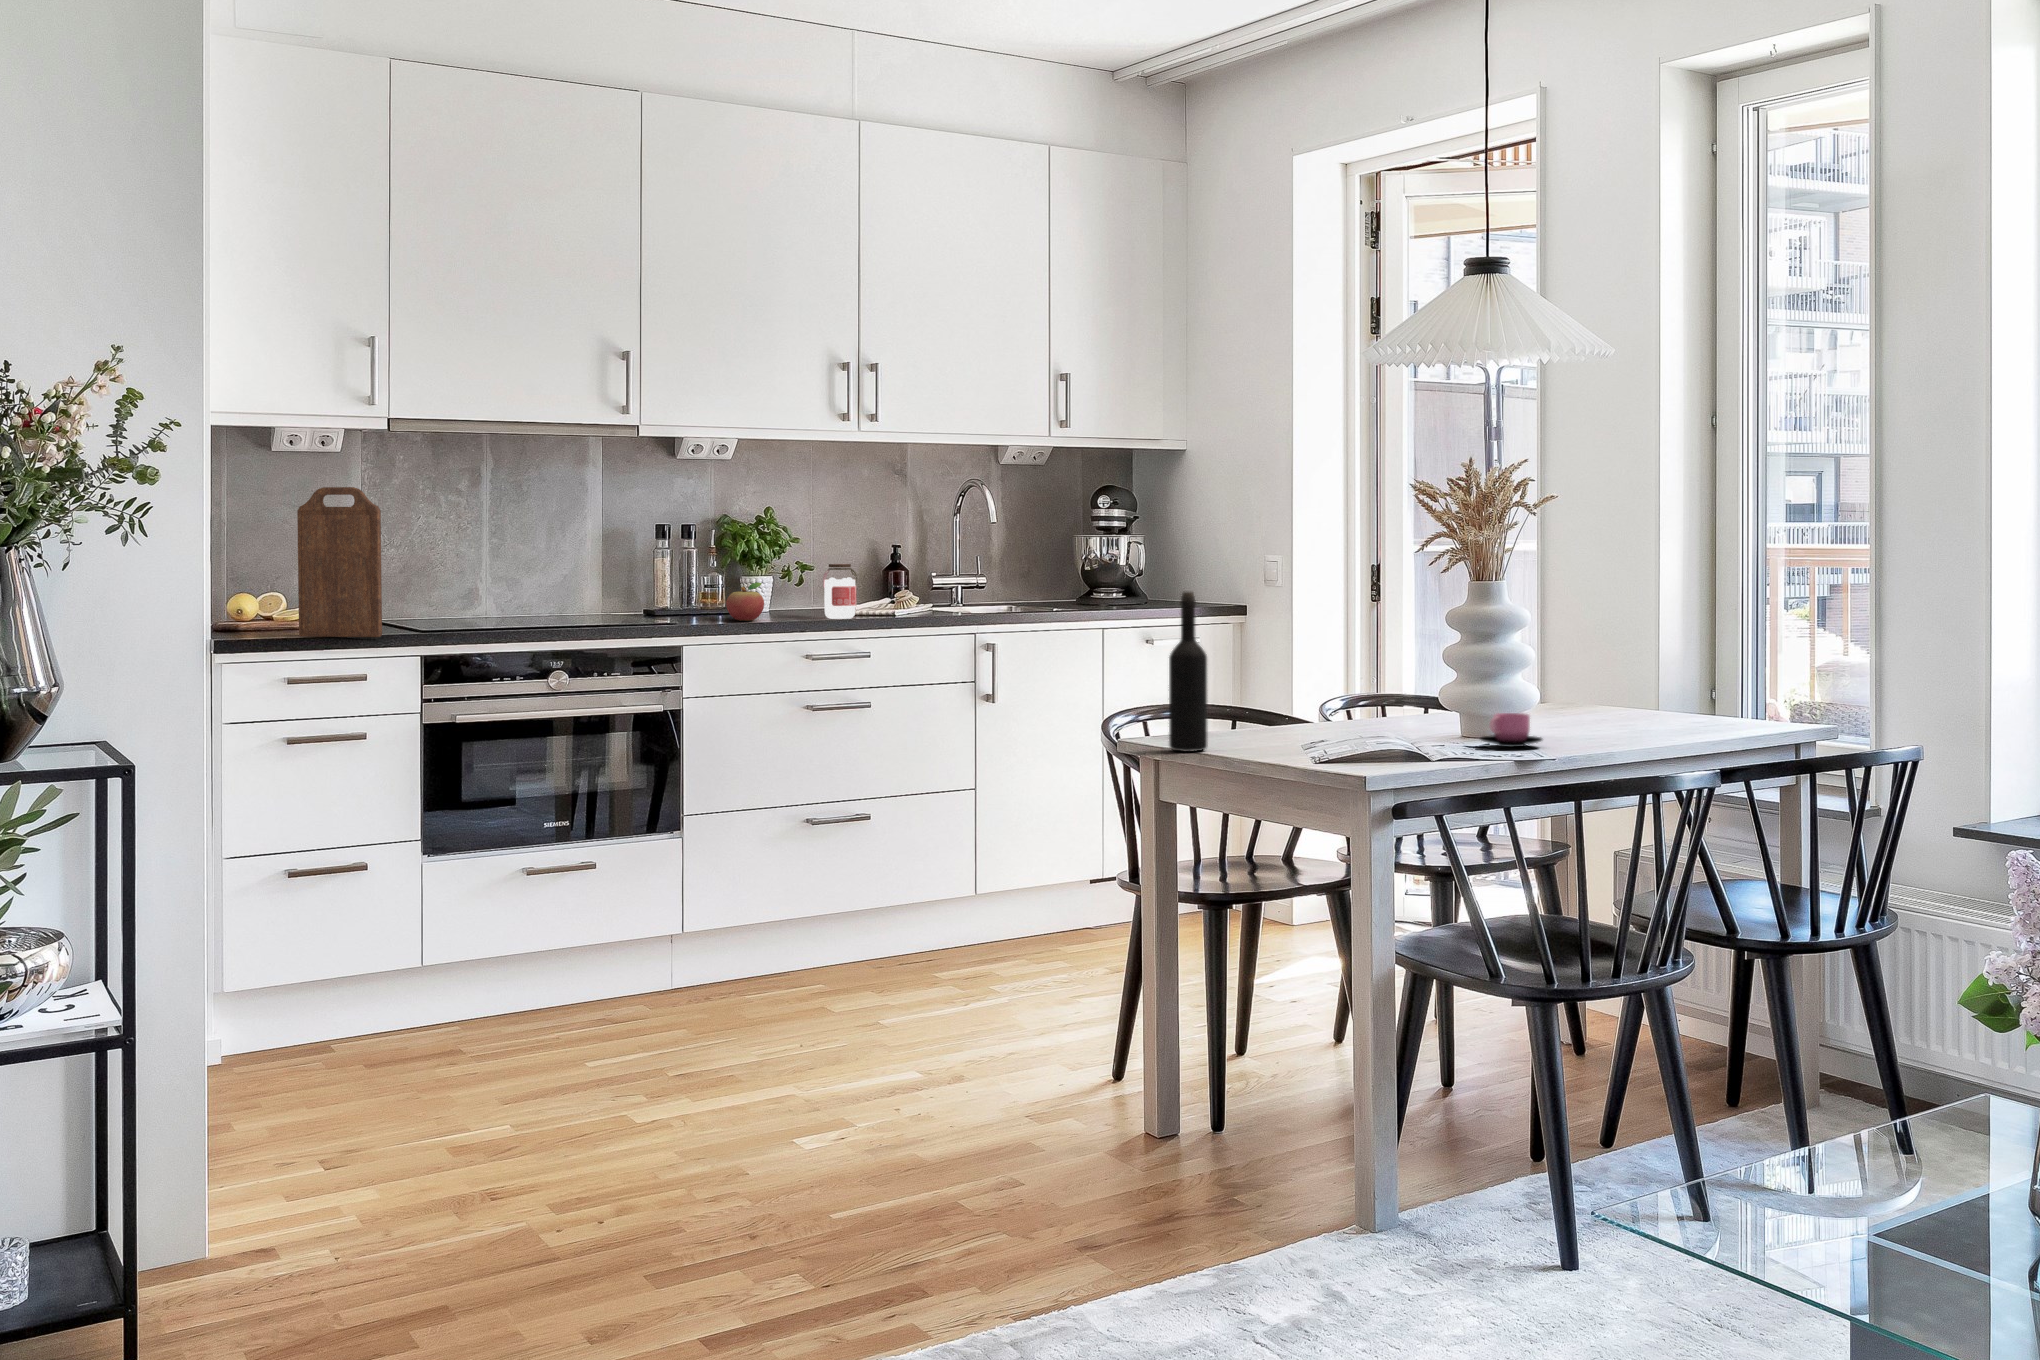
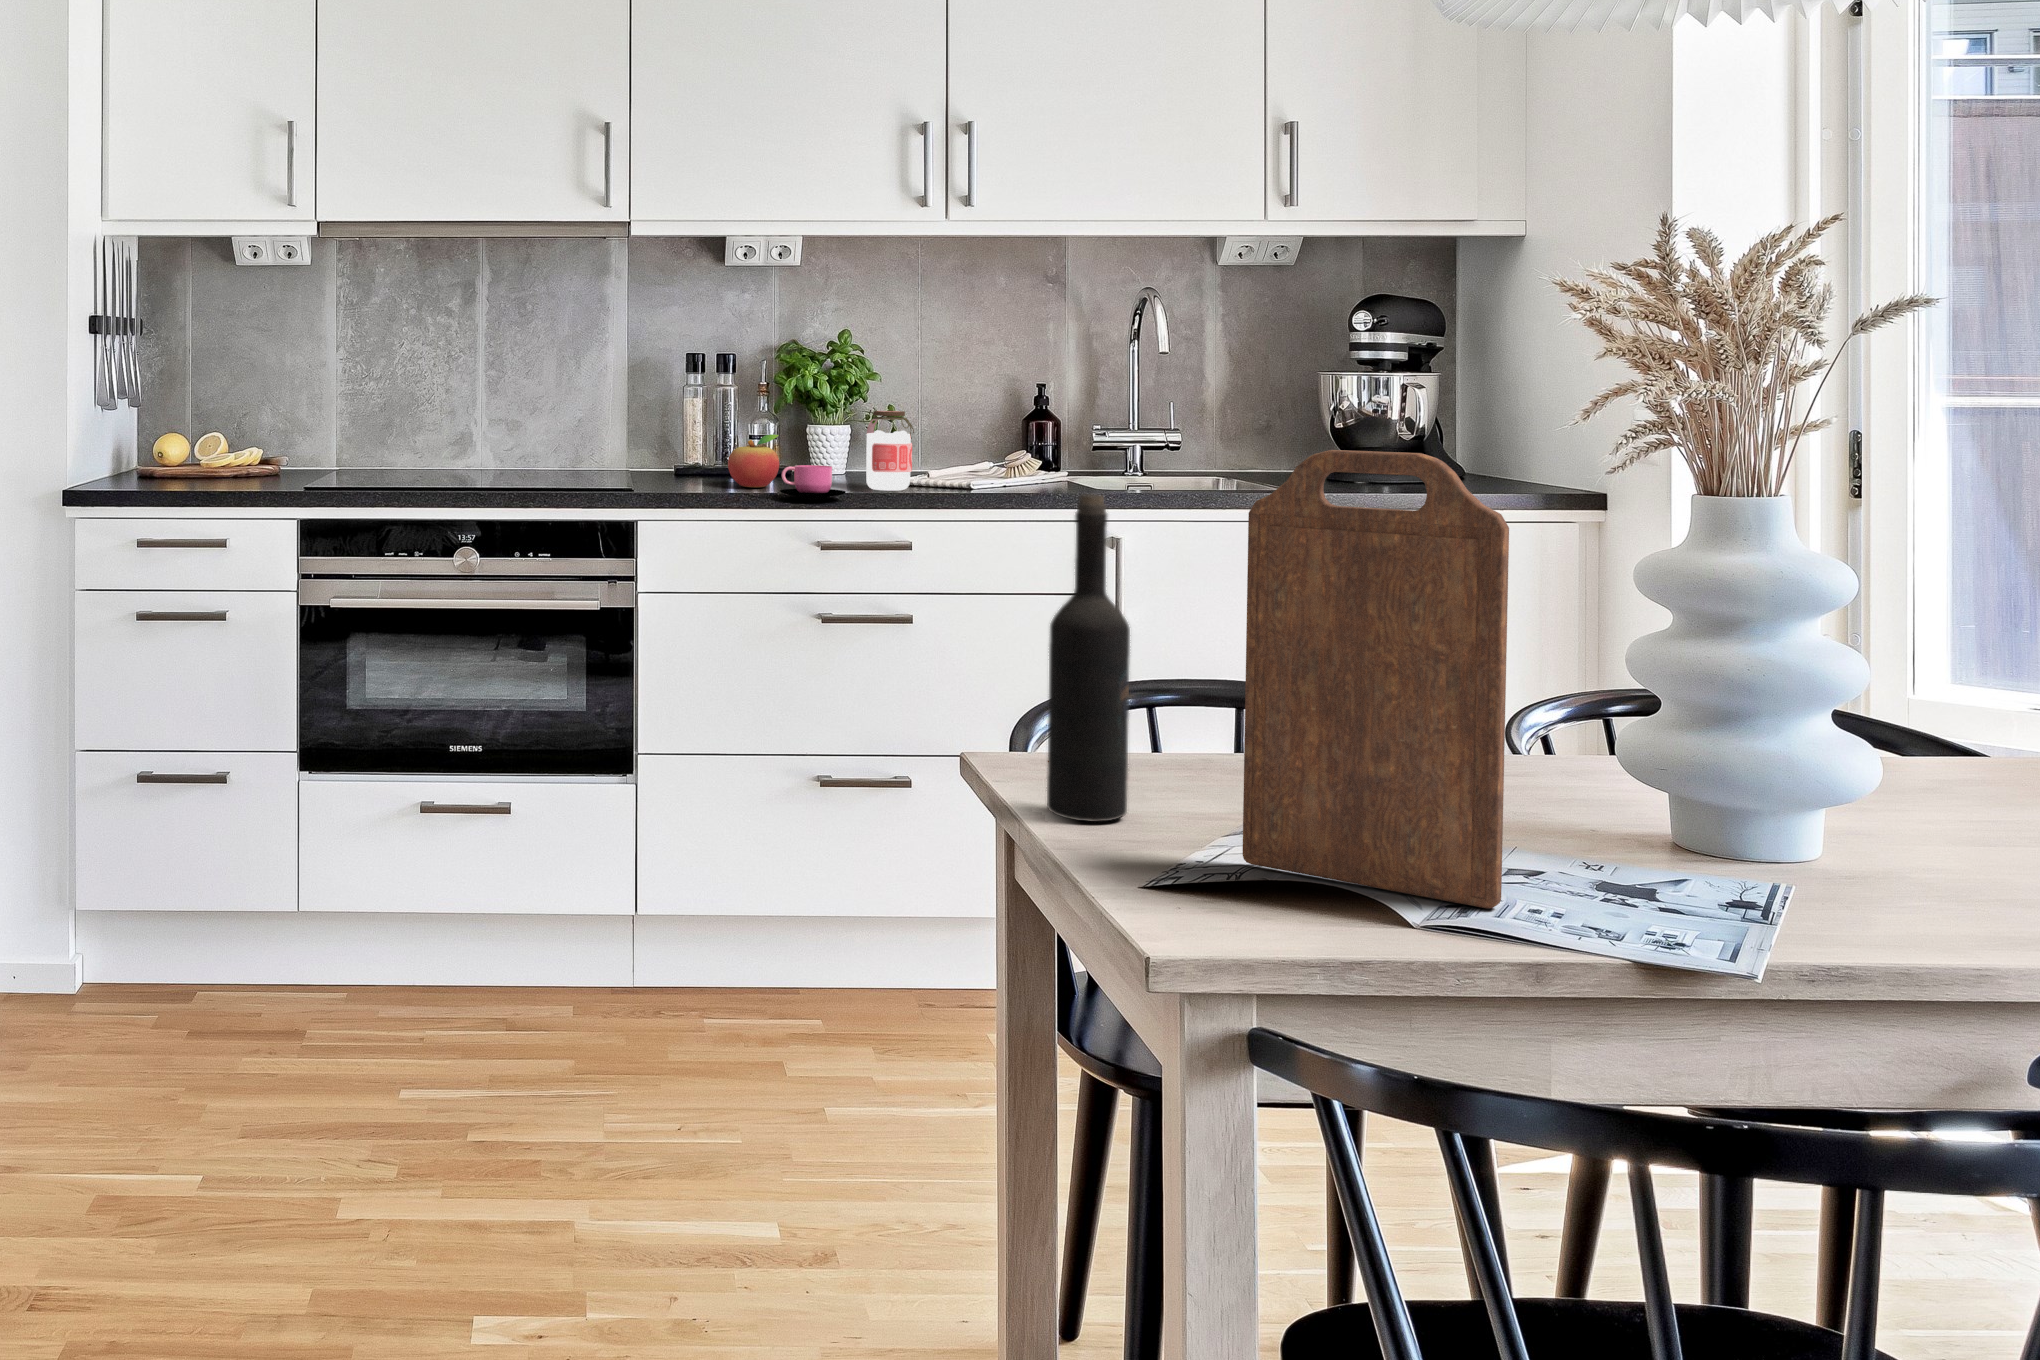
cutting board: present [297,487,382,637] -> present [1243,450,1509,908]
cup: present [1480,713,1542,747] -> present [780,465,846,500]

